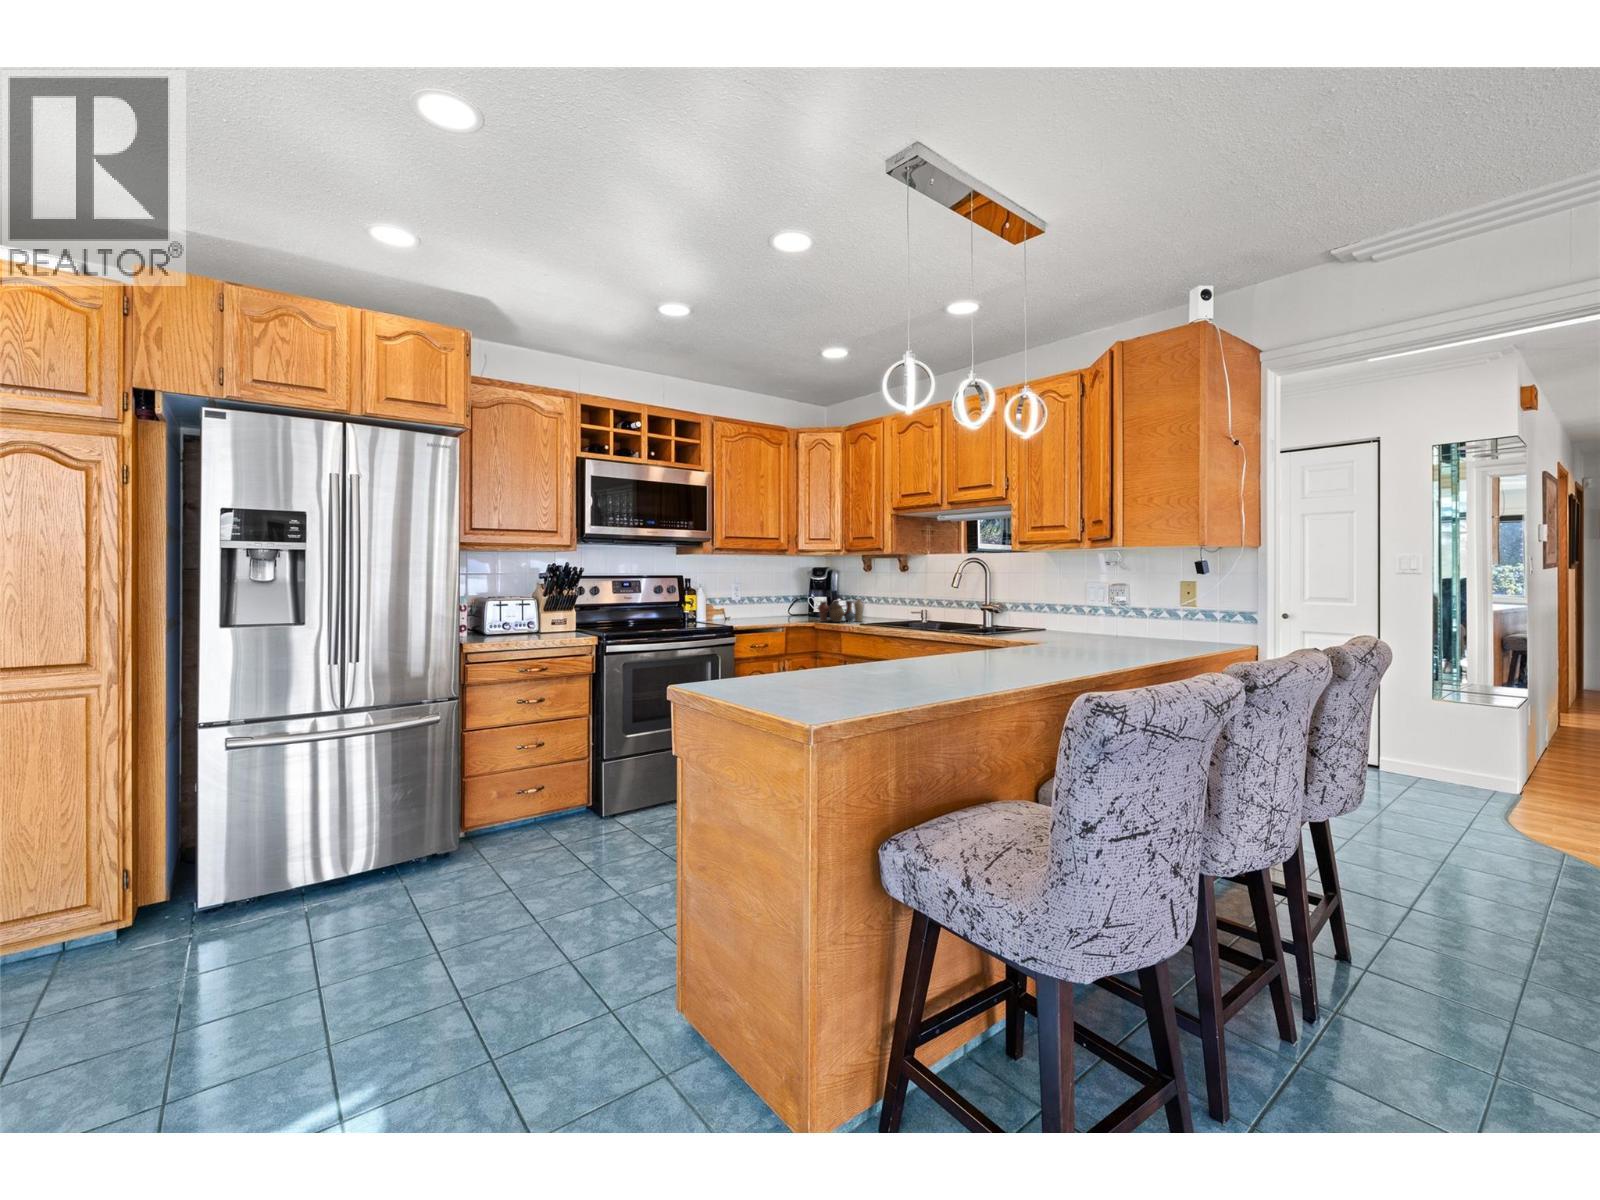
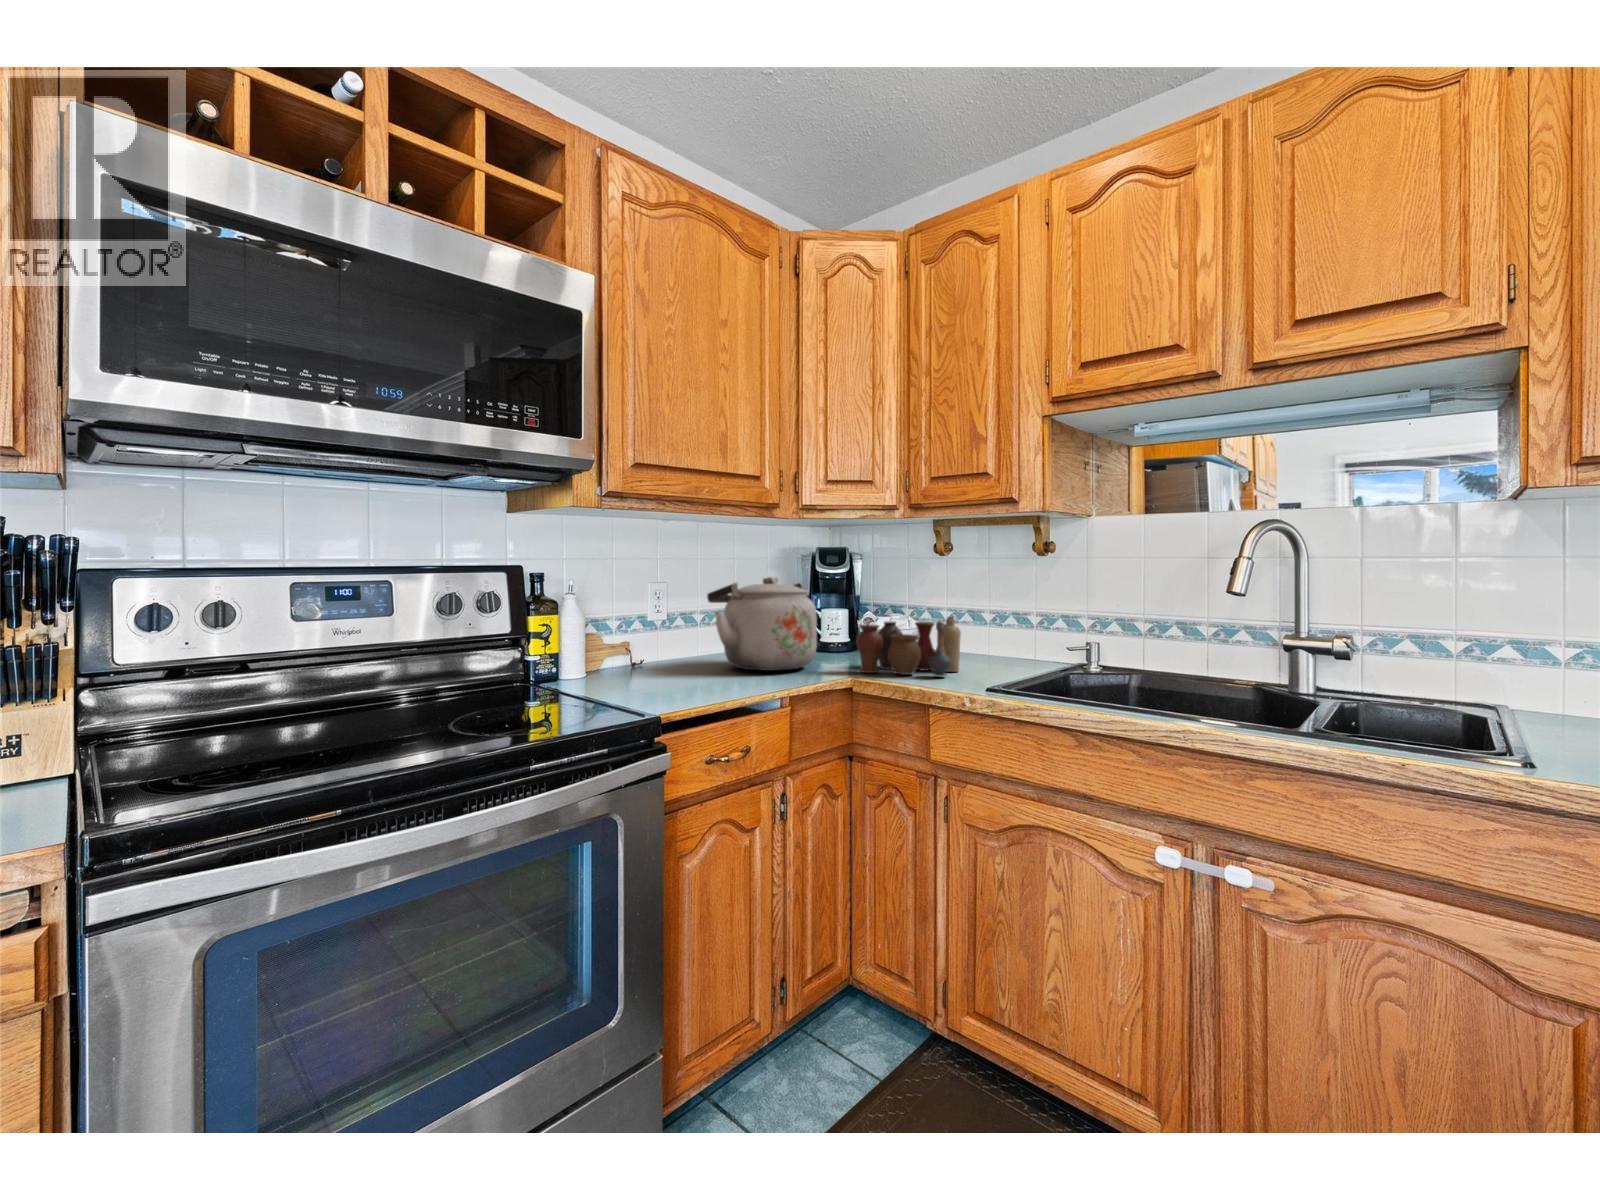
kettle: none [757,581,803,620] -> present [707,577,817,671]

